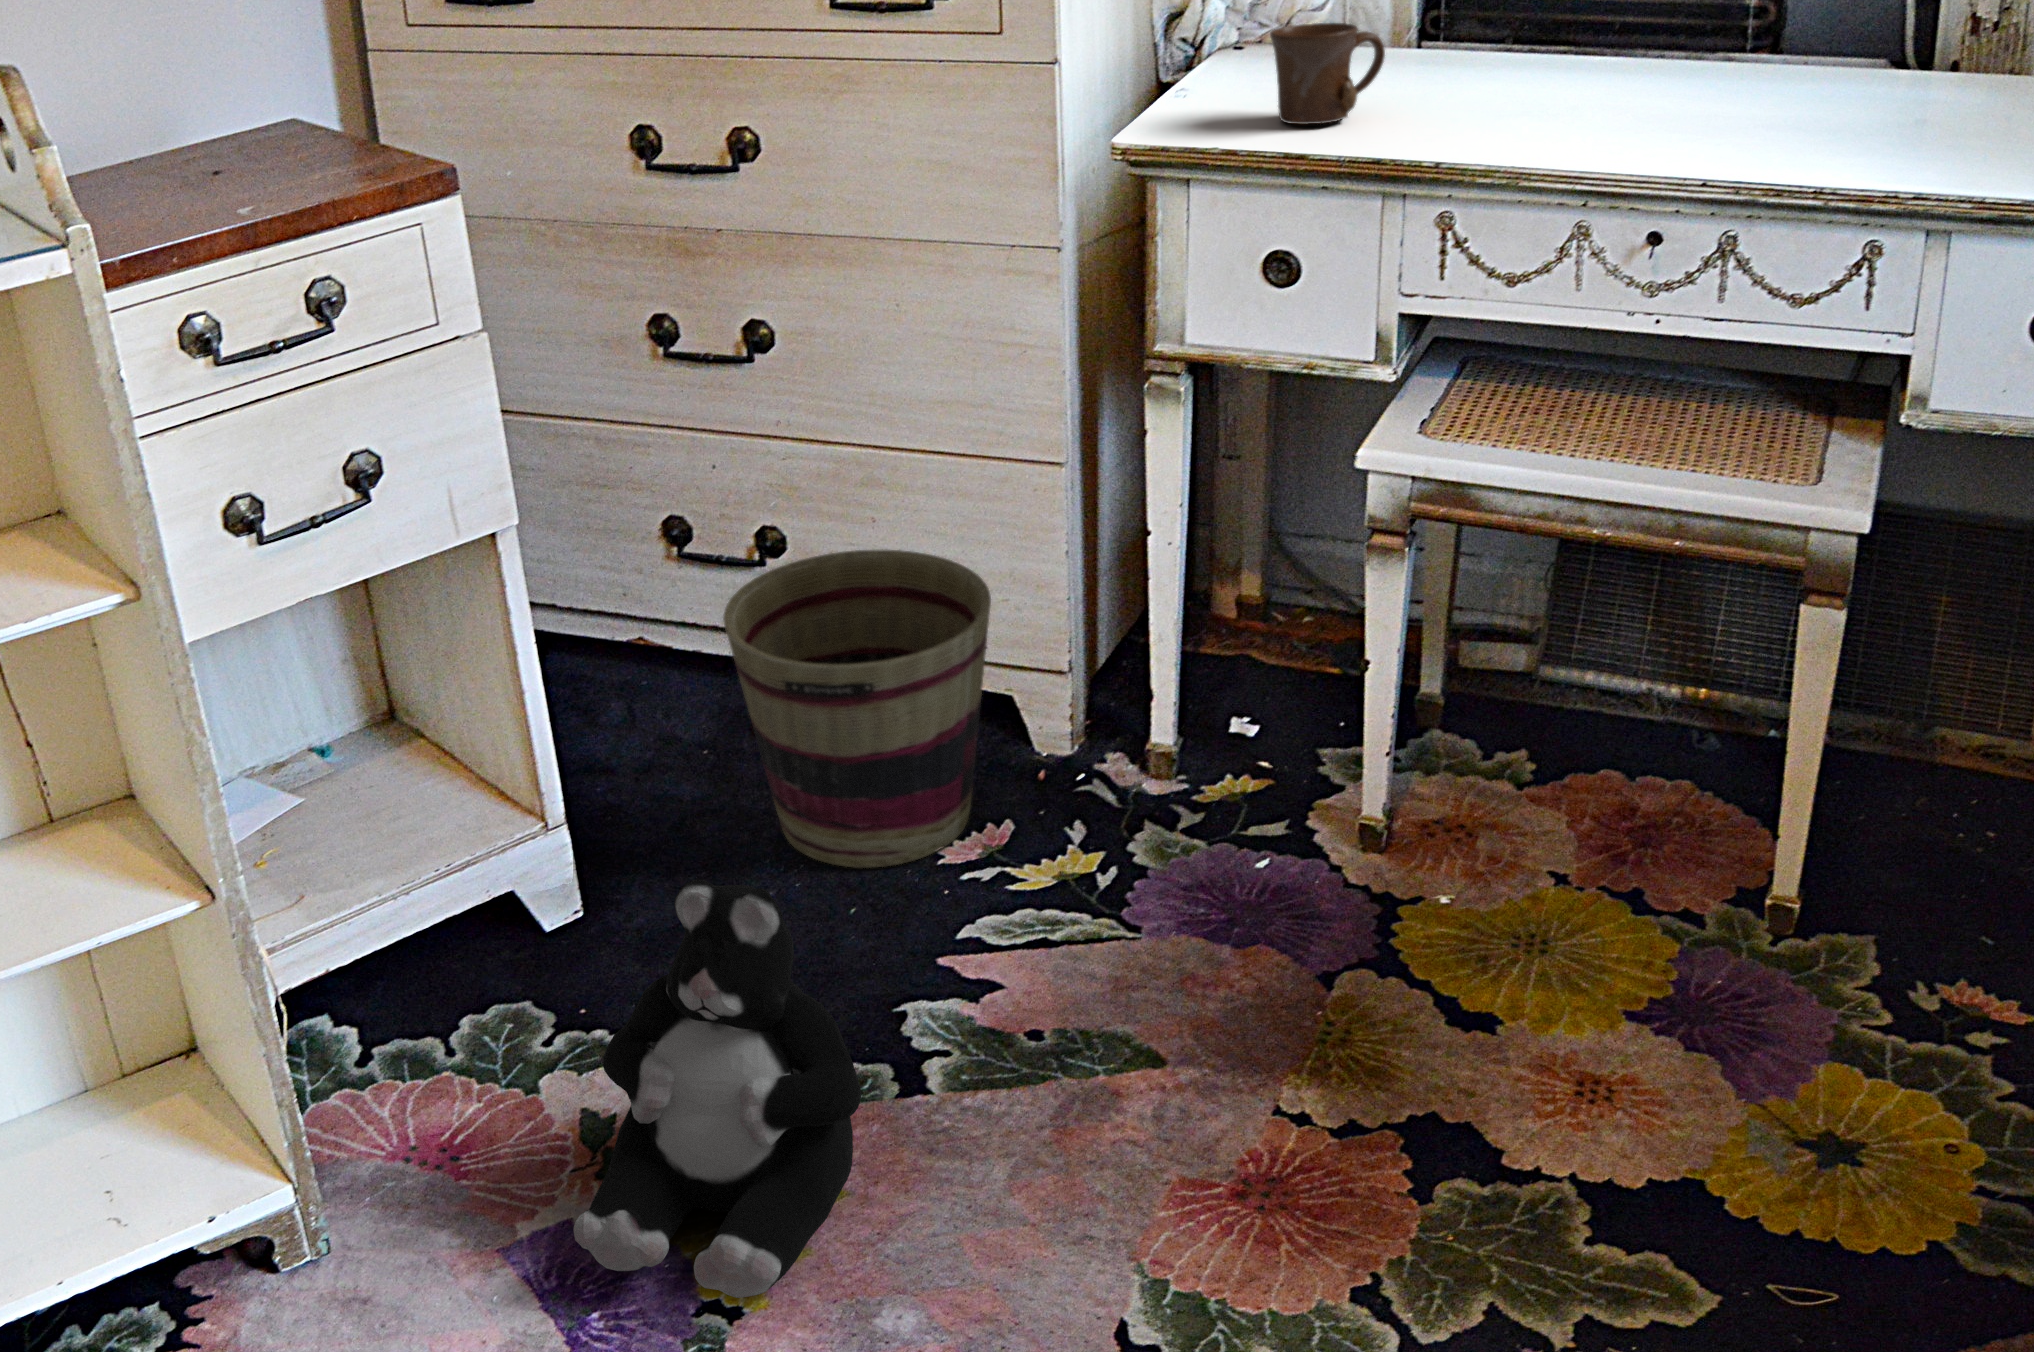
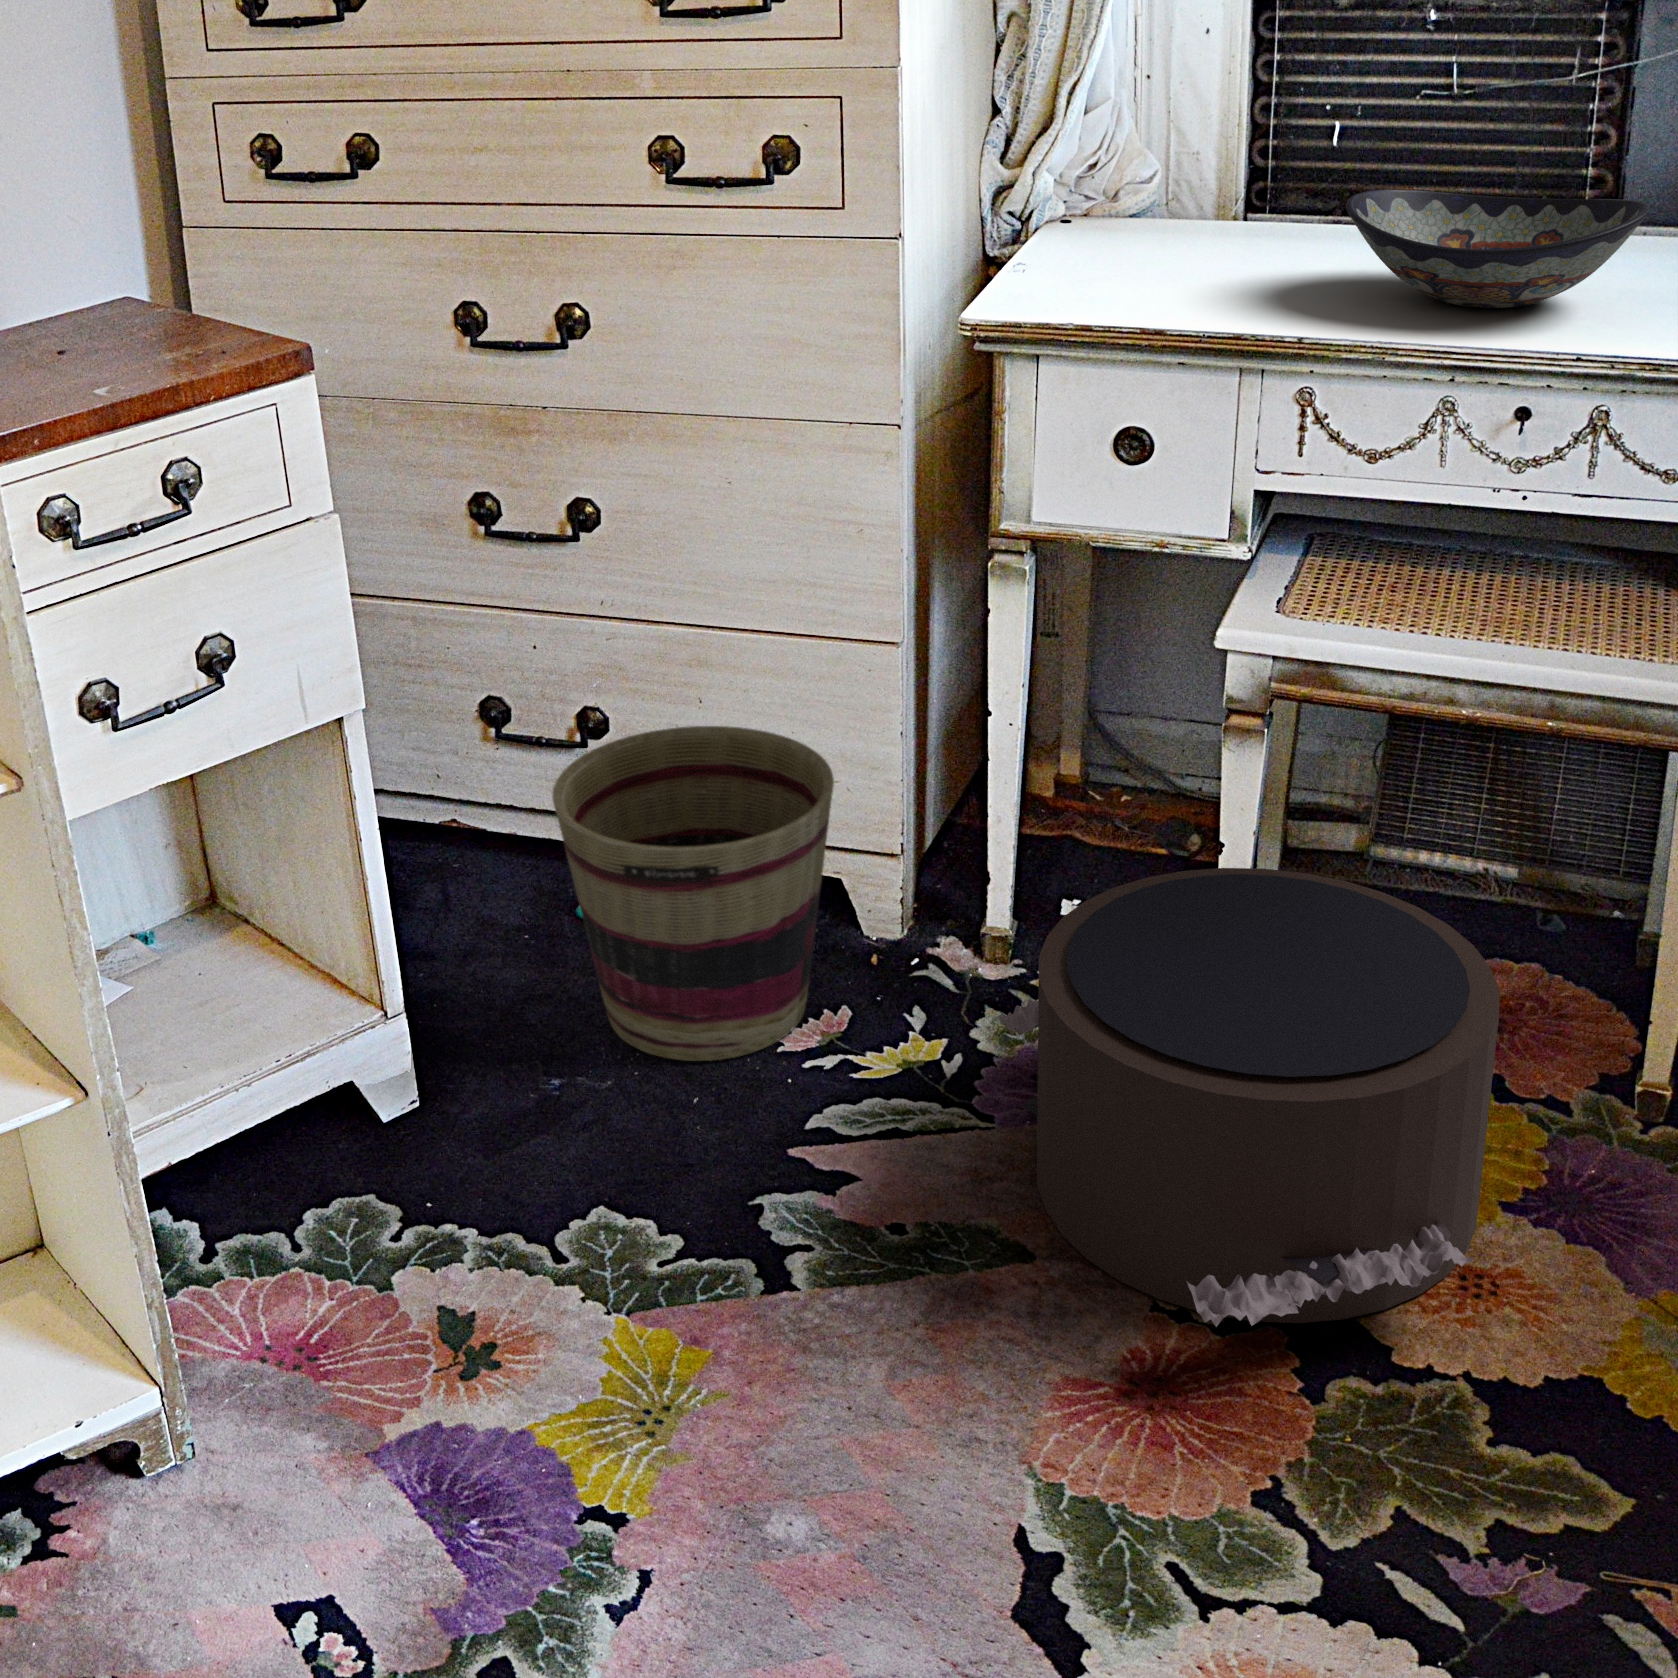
decorative bowl: none [1491,18,1798,134] -> present [1346,190,1650,308]
mug: present [1270,23,1385,124] -> none [1121,189,1236,291]
pouf: none [1144,689,1625,1131] -> present [998,868,1500,1327]
plush toy: present [573,880,861,1298] -> none [434,1078,737,1526]

